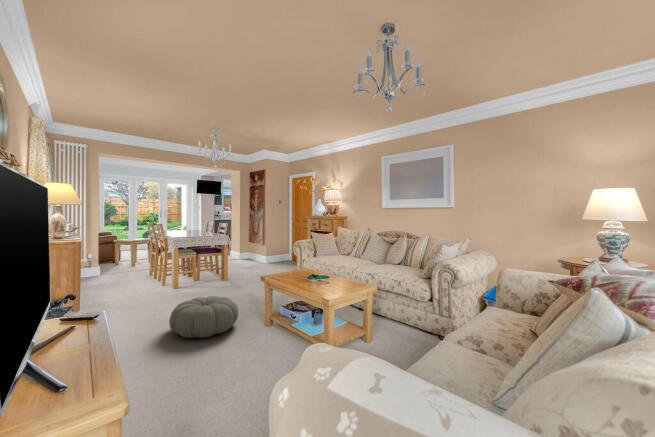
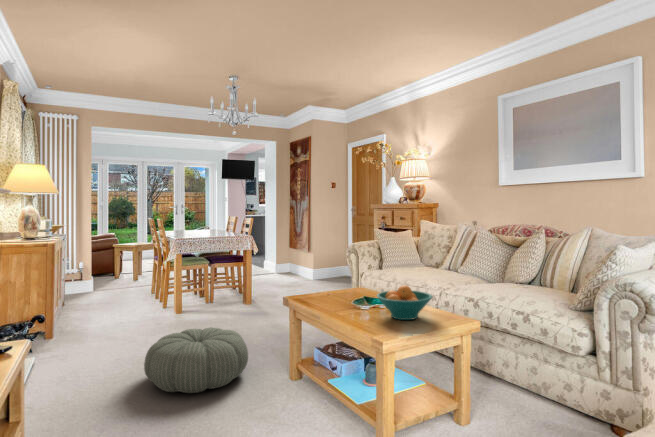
fruit bowl: none [321,267,352,286] -> present [377,285,432,320]

